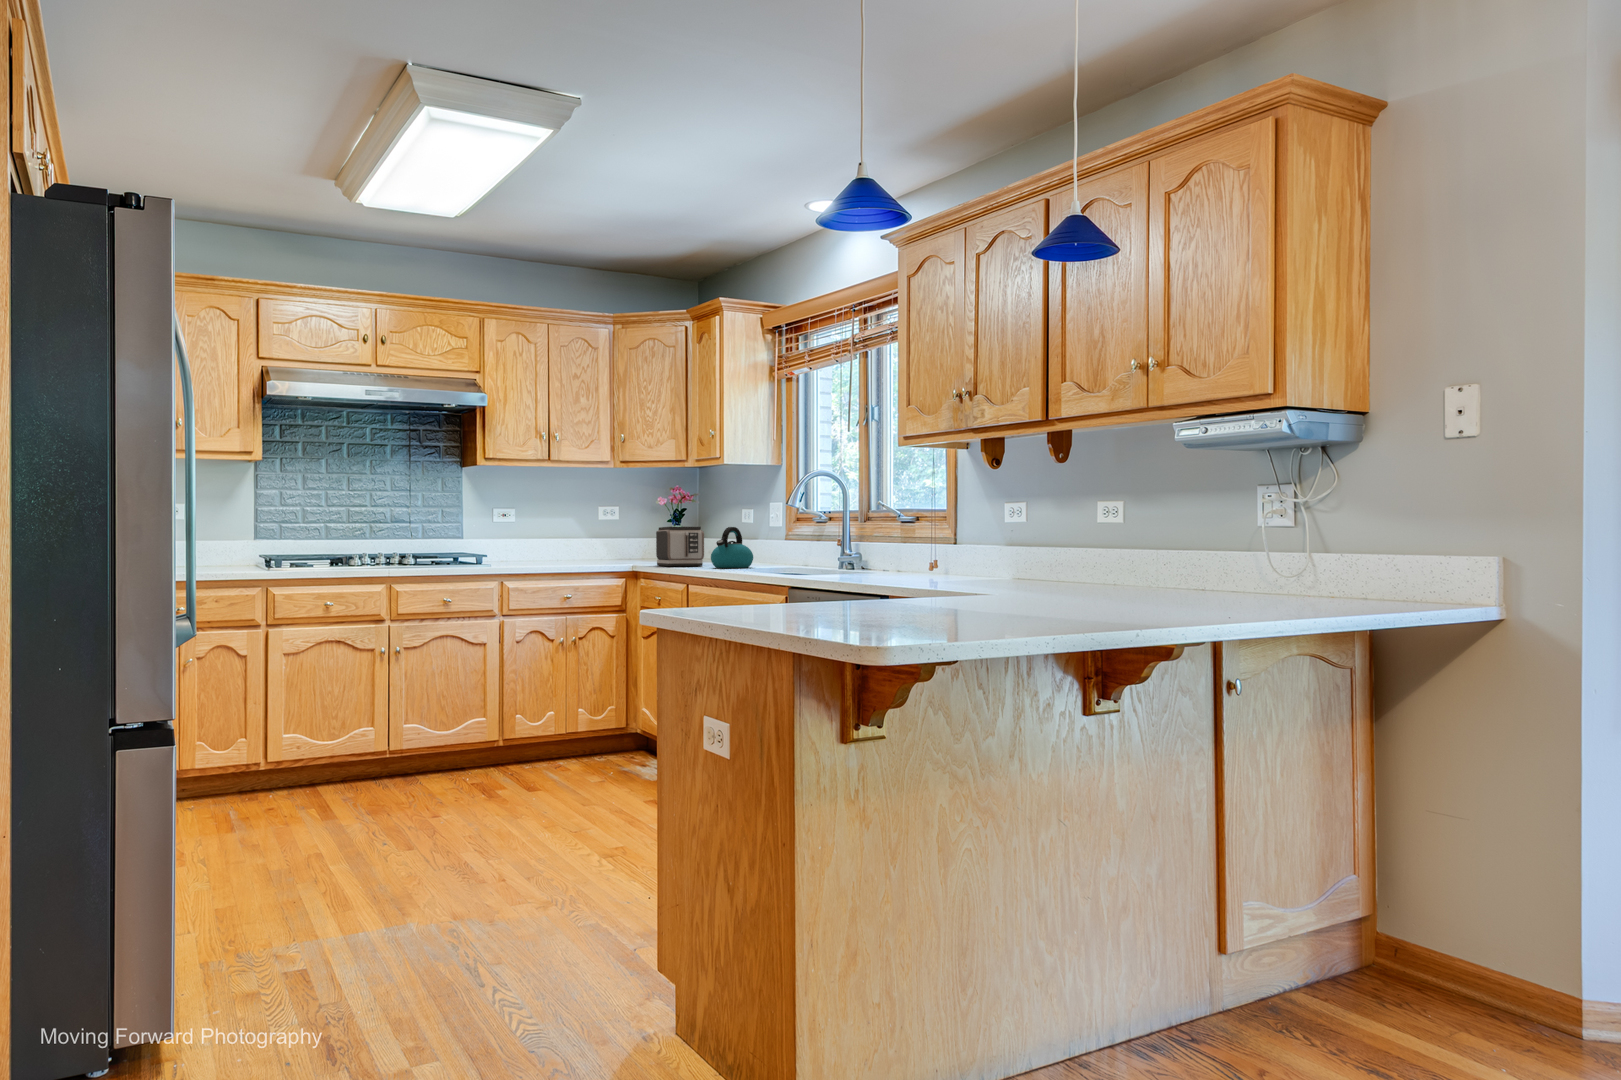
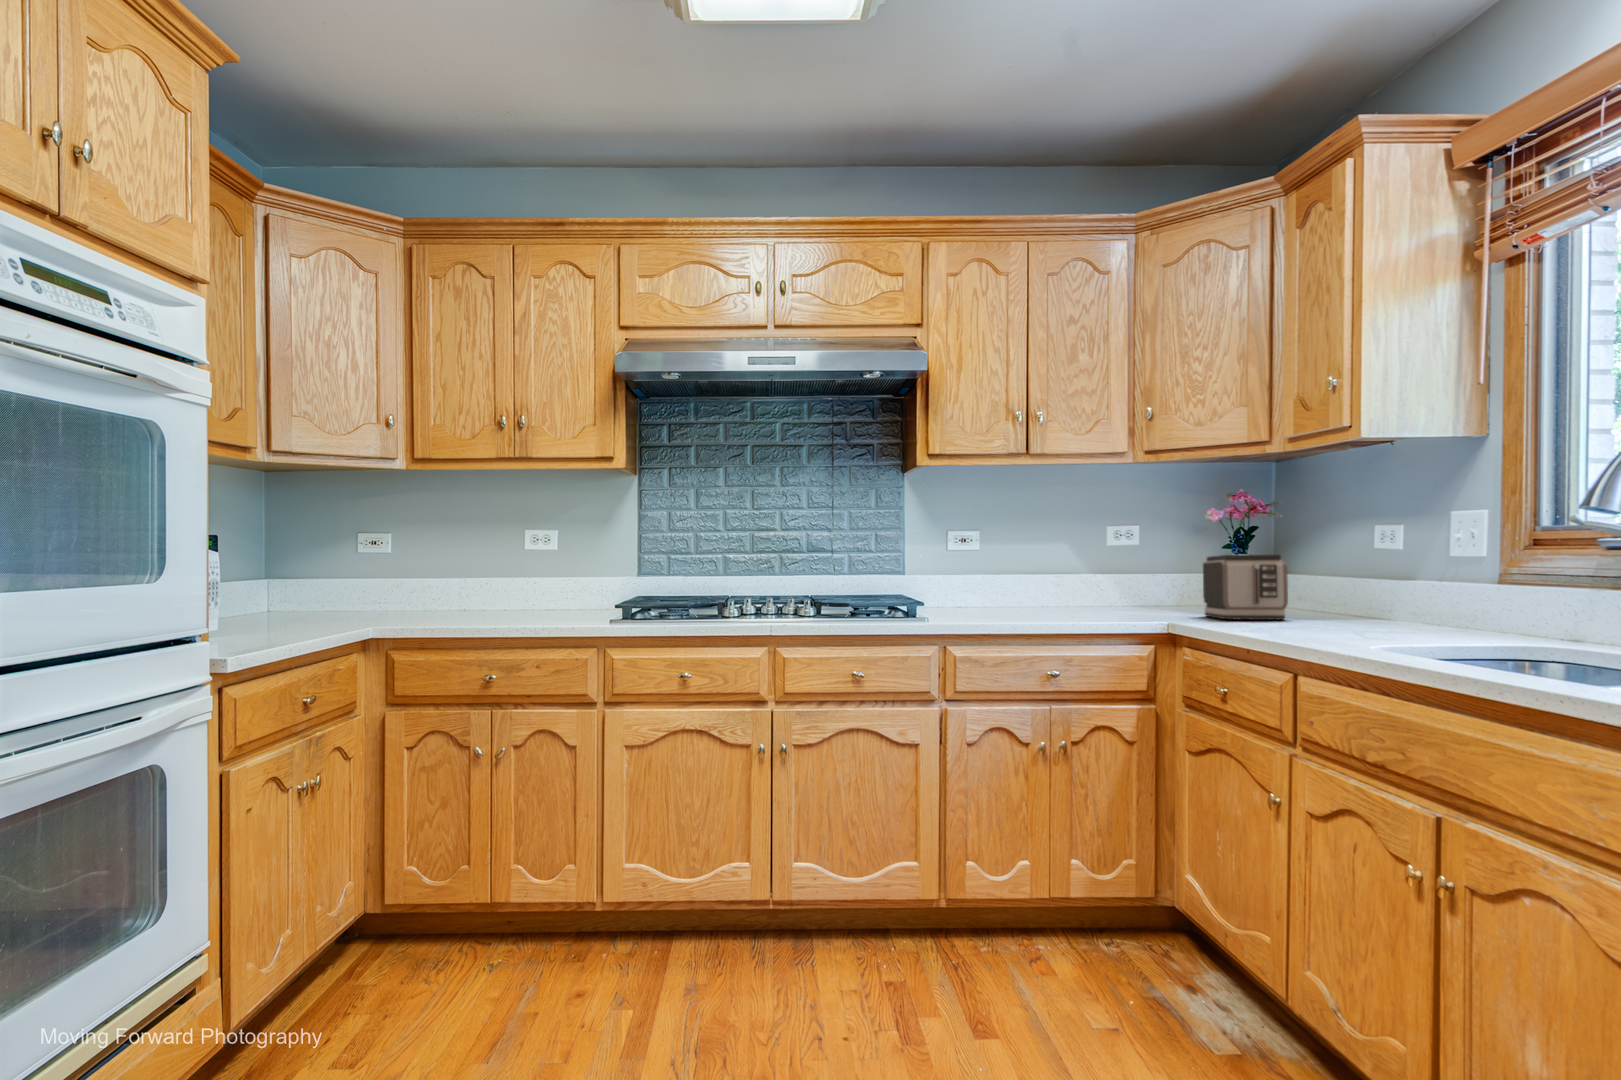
kettle: present [711,527,753,568] -> none [1305,554,1389,627]

